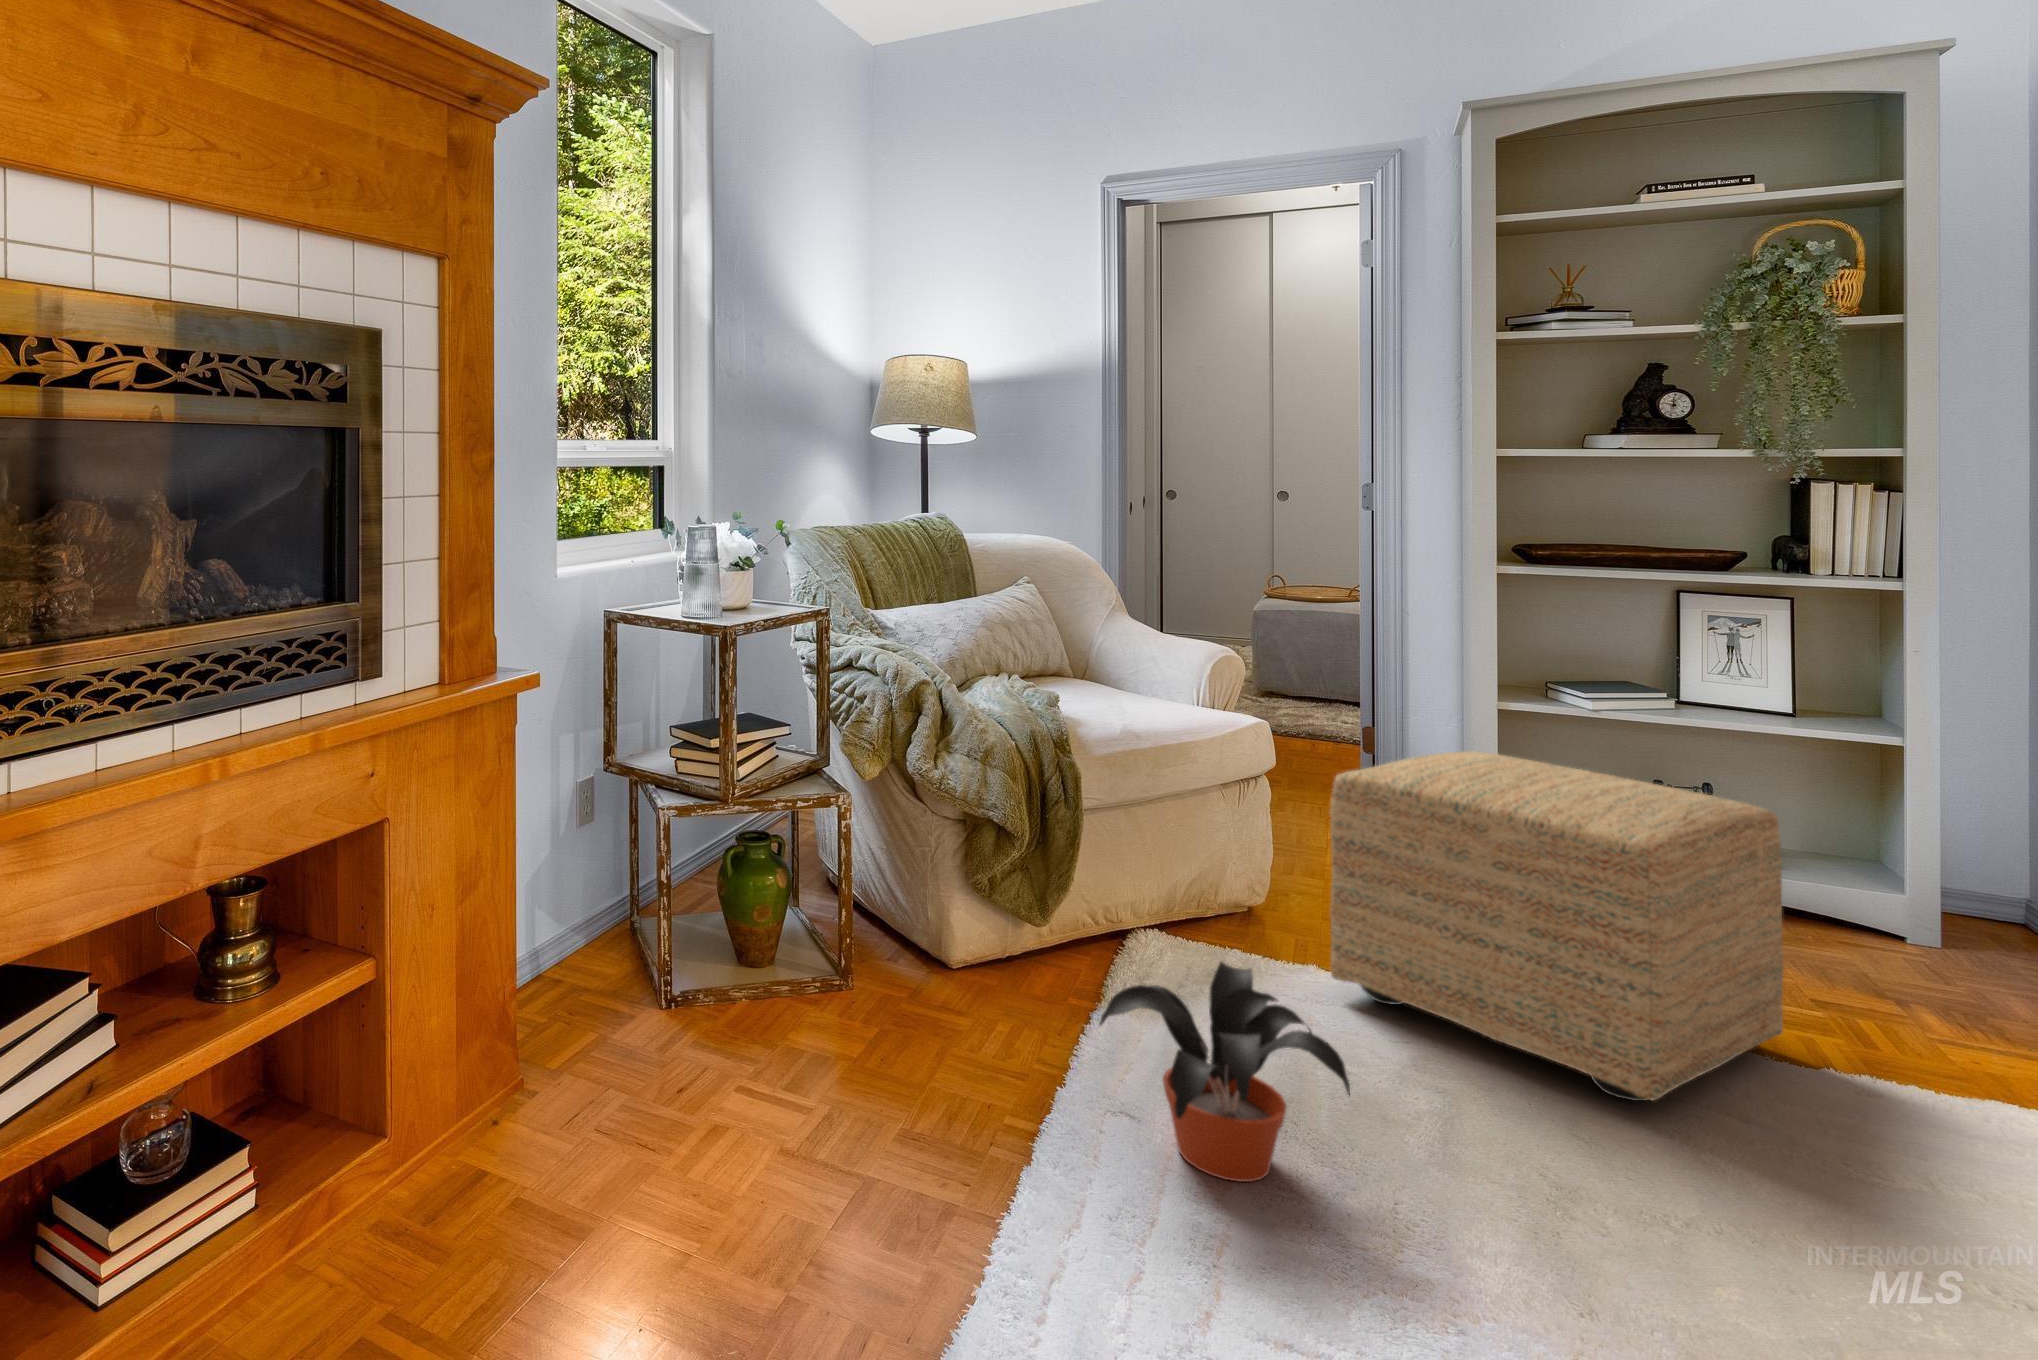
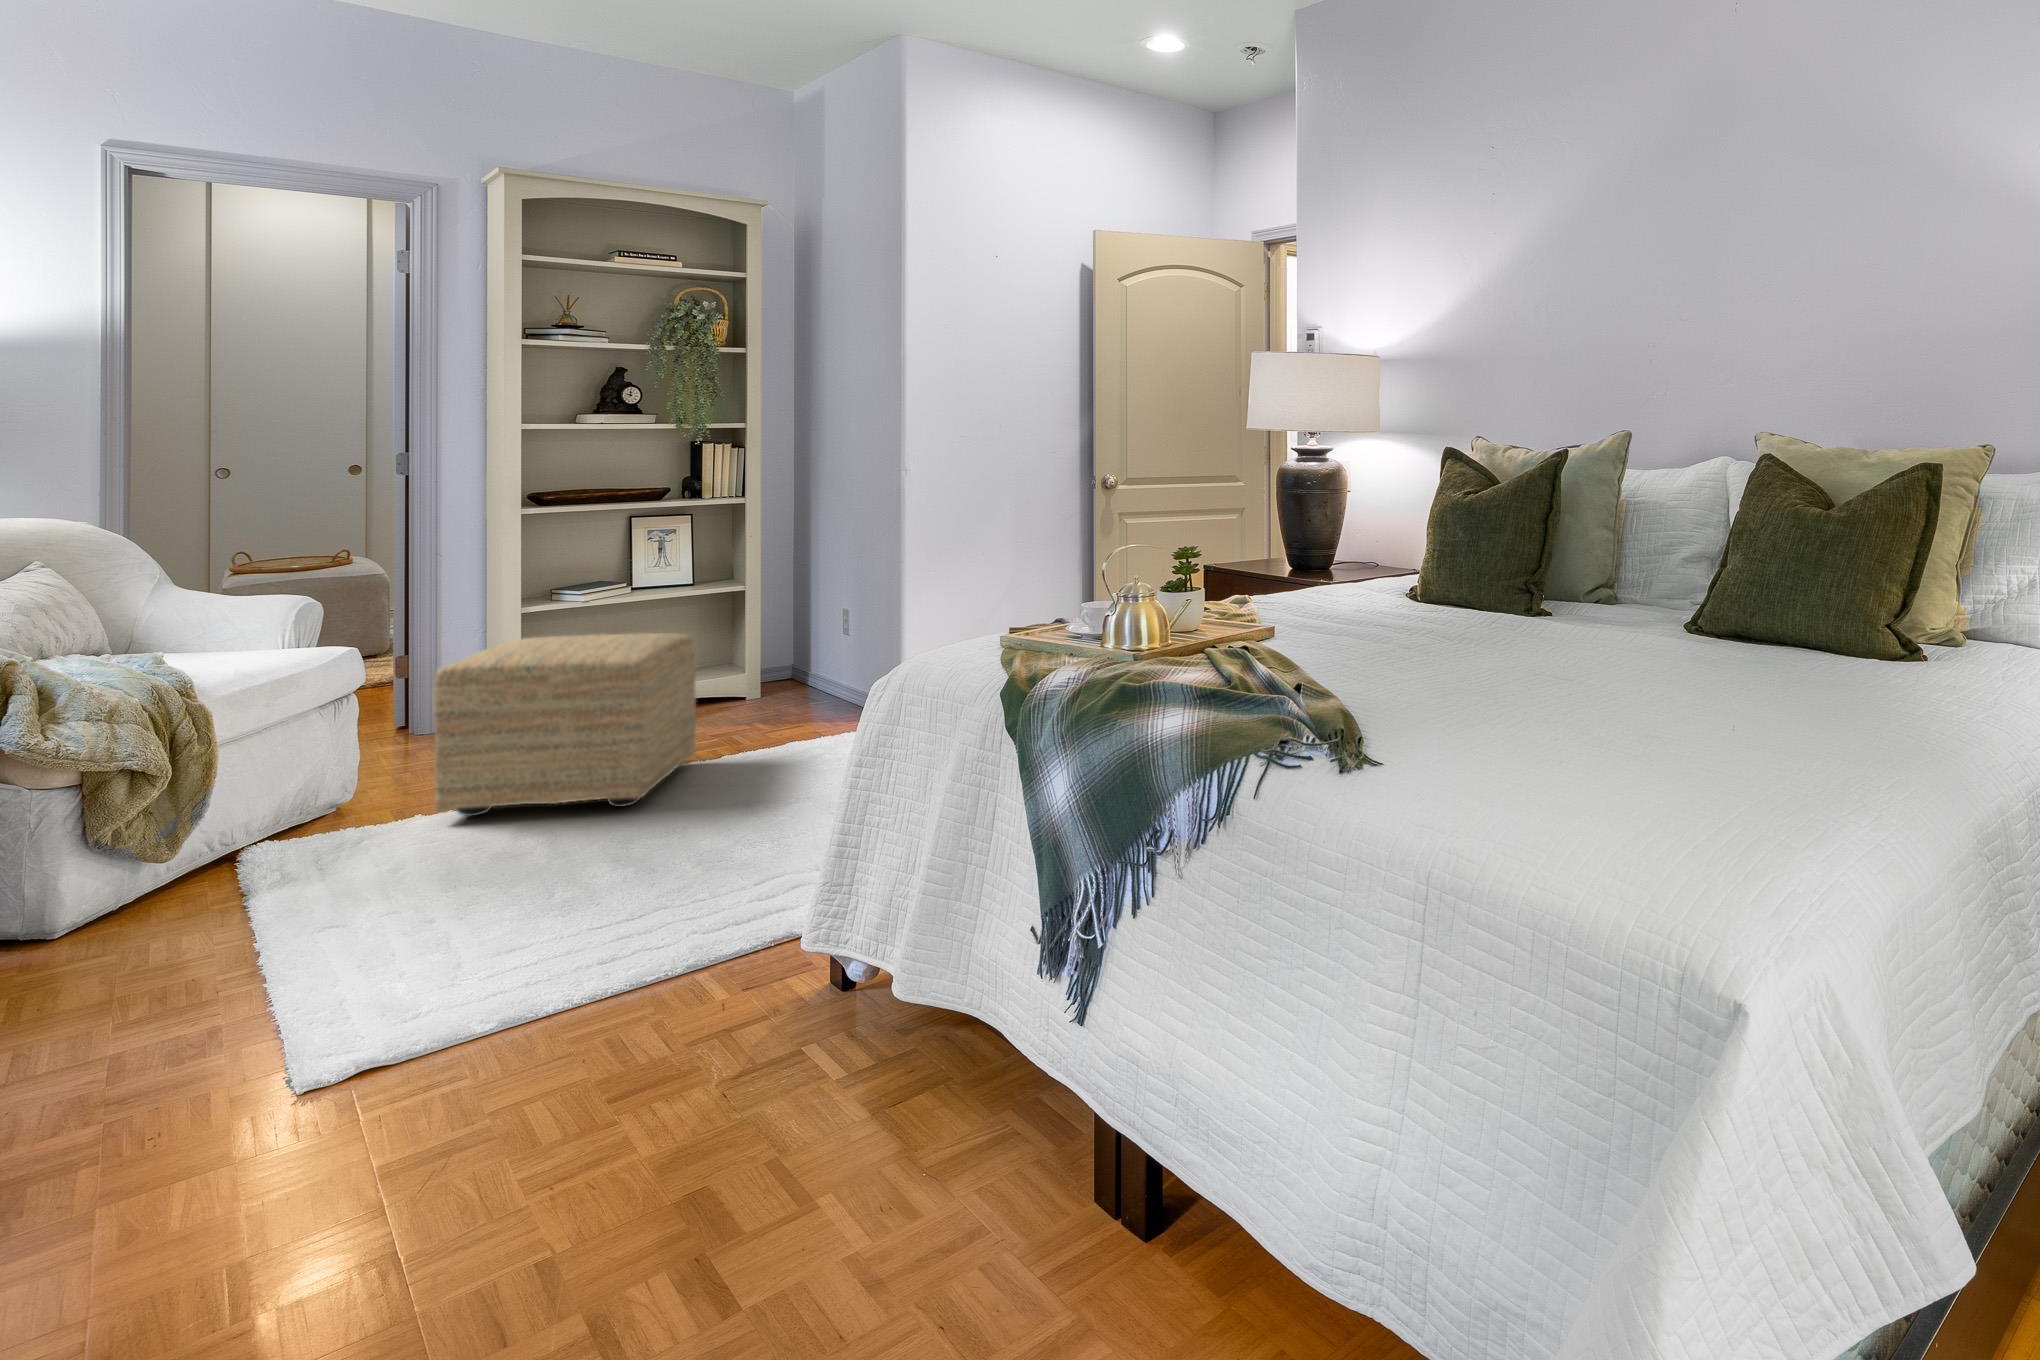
potted plant: present [1100,962,1350,1182] -> none [308,796,496,927]

